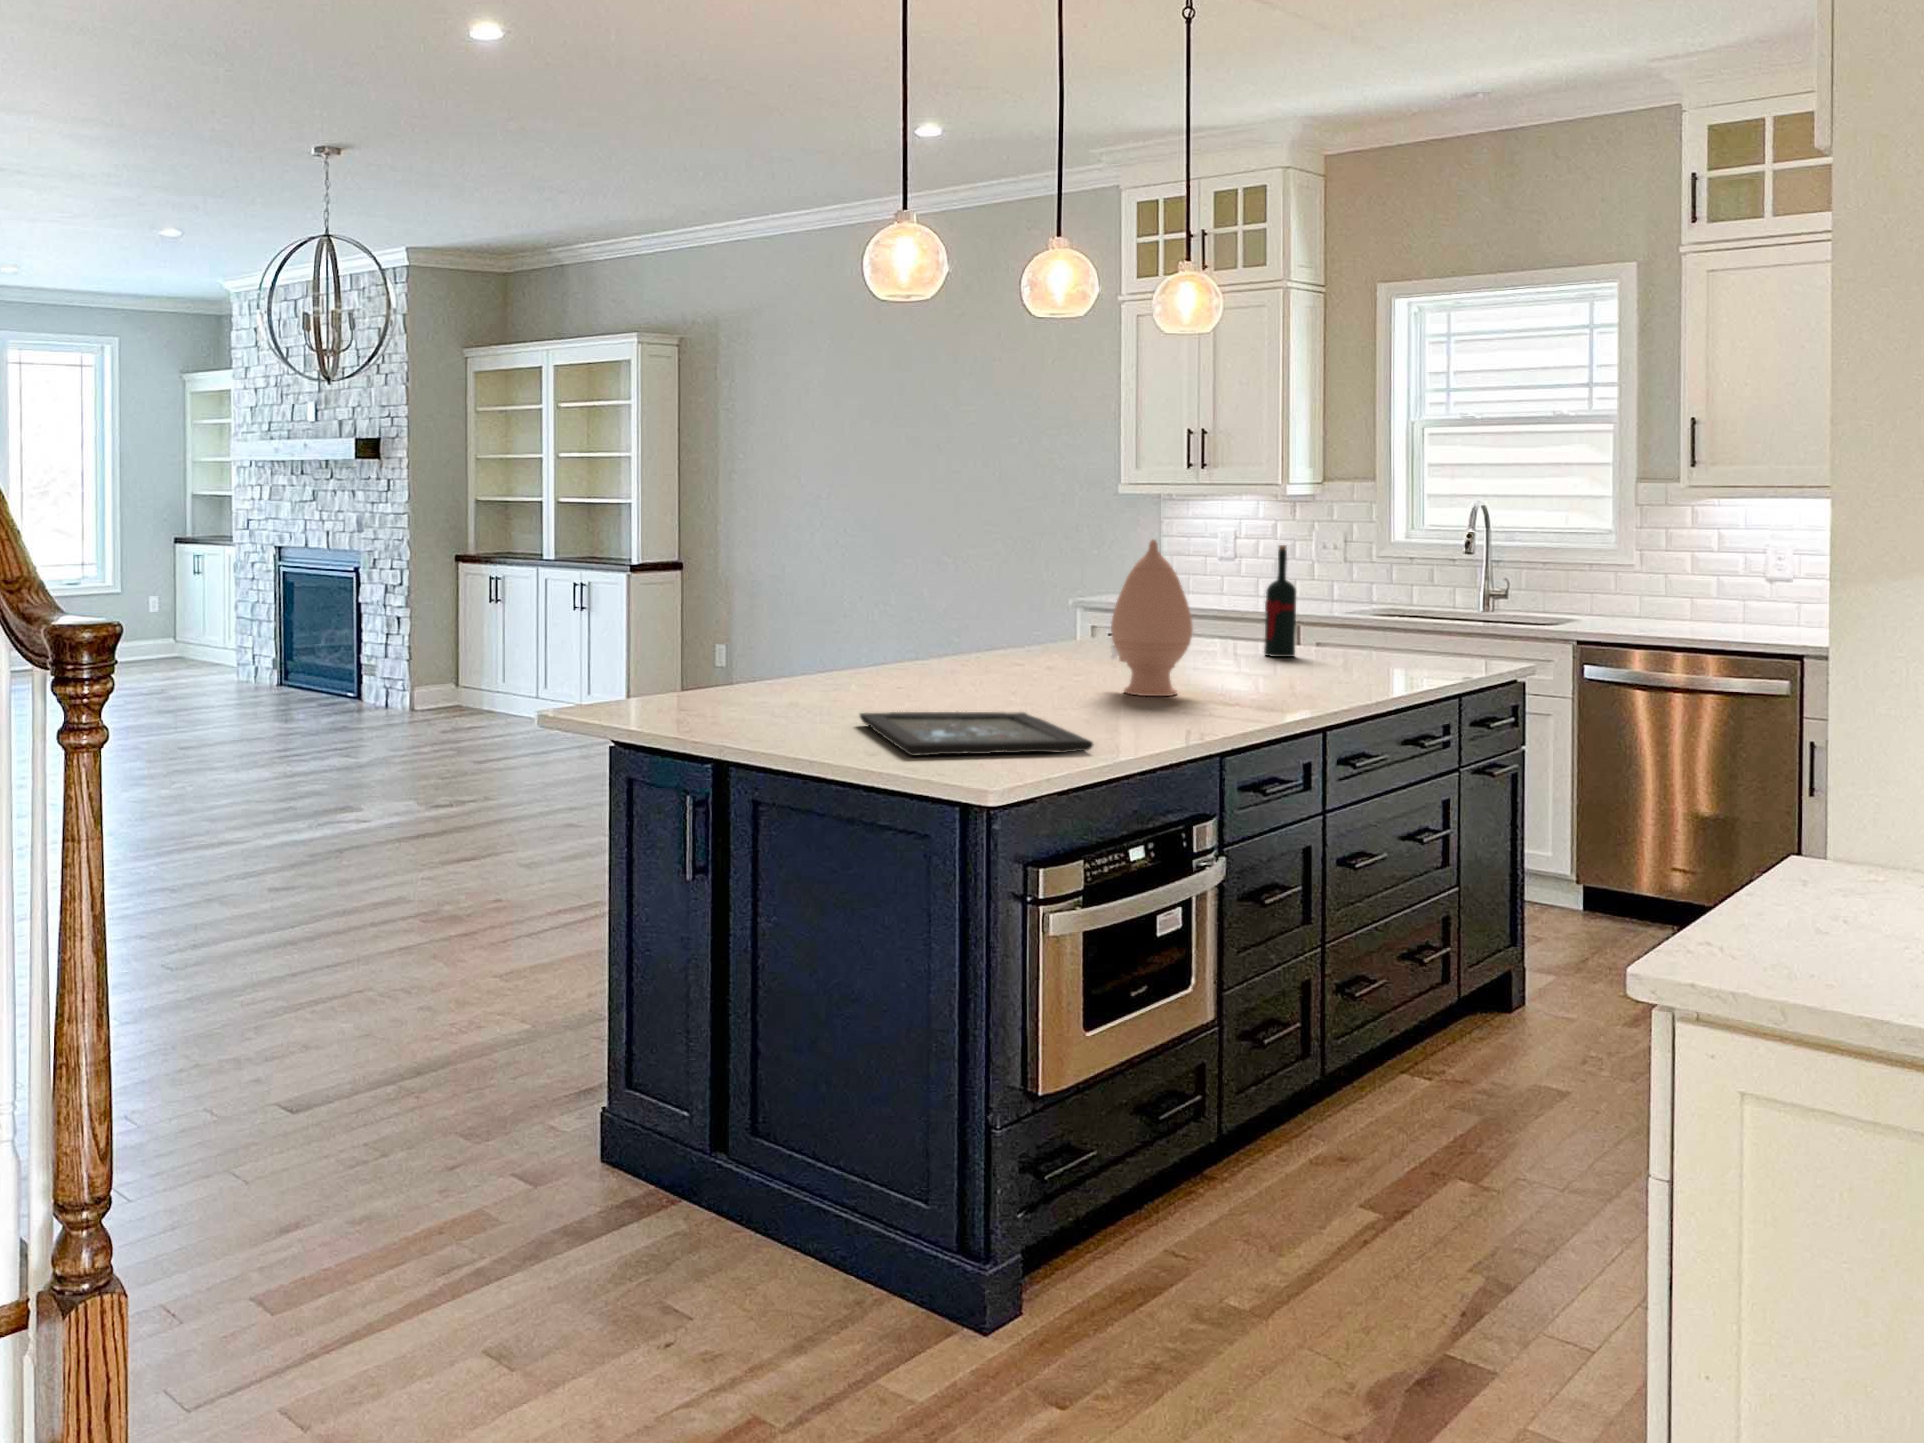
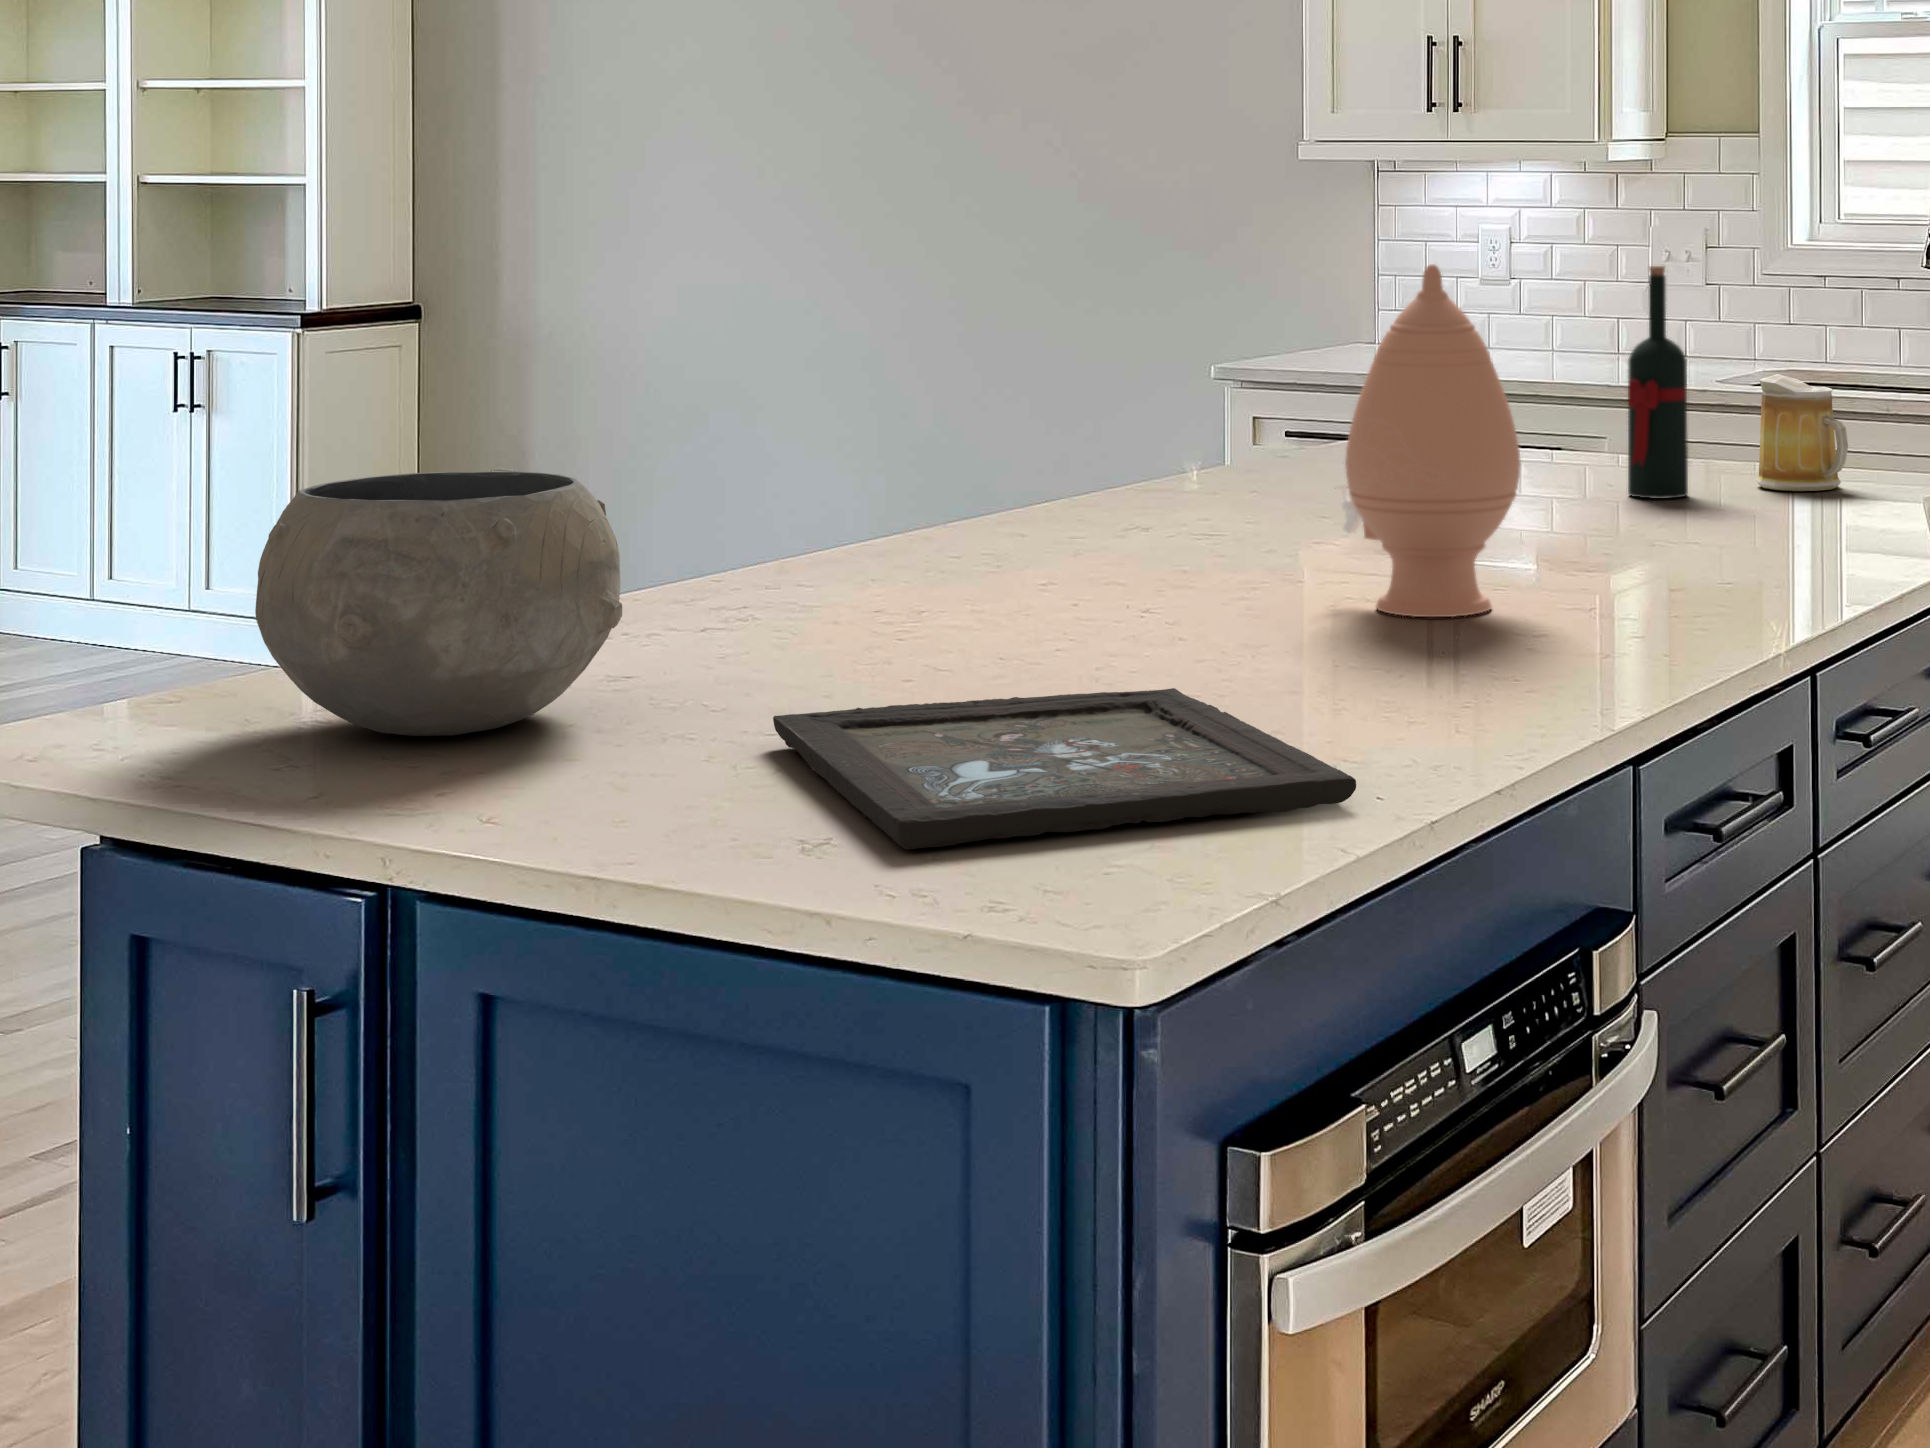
mug: none [1332,599,1381,656] -> present [1756,374,1848,491]
ceramic bowl: none [661,615,800,716] -> present [255,471,622,736]

